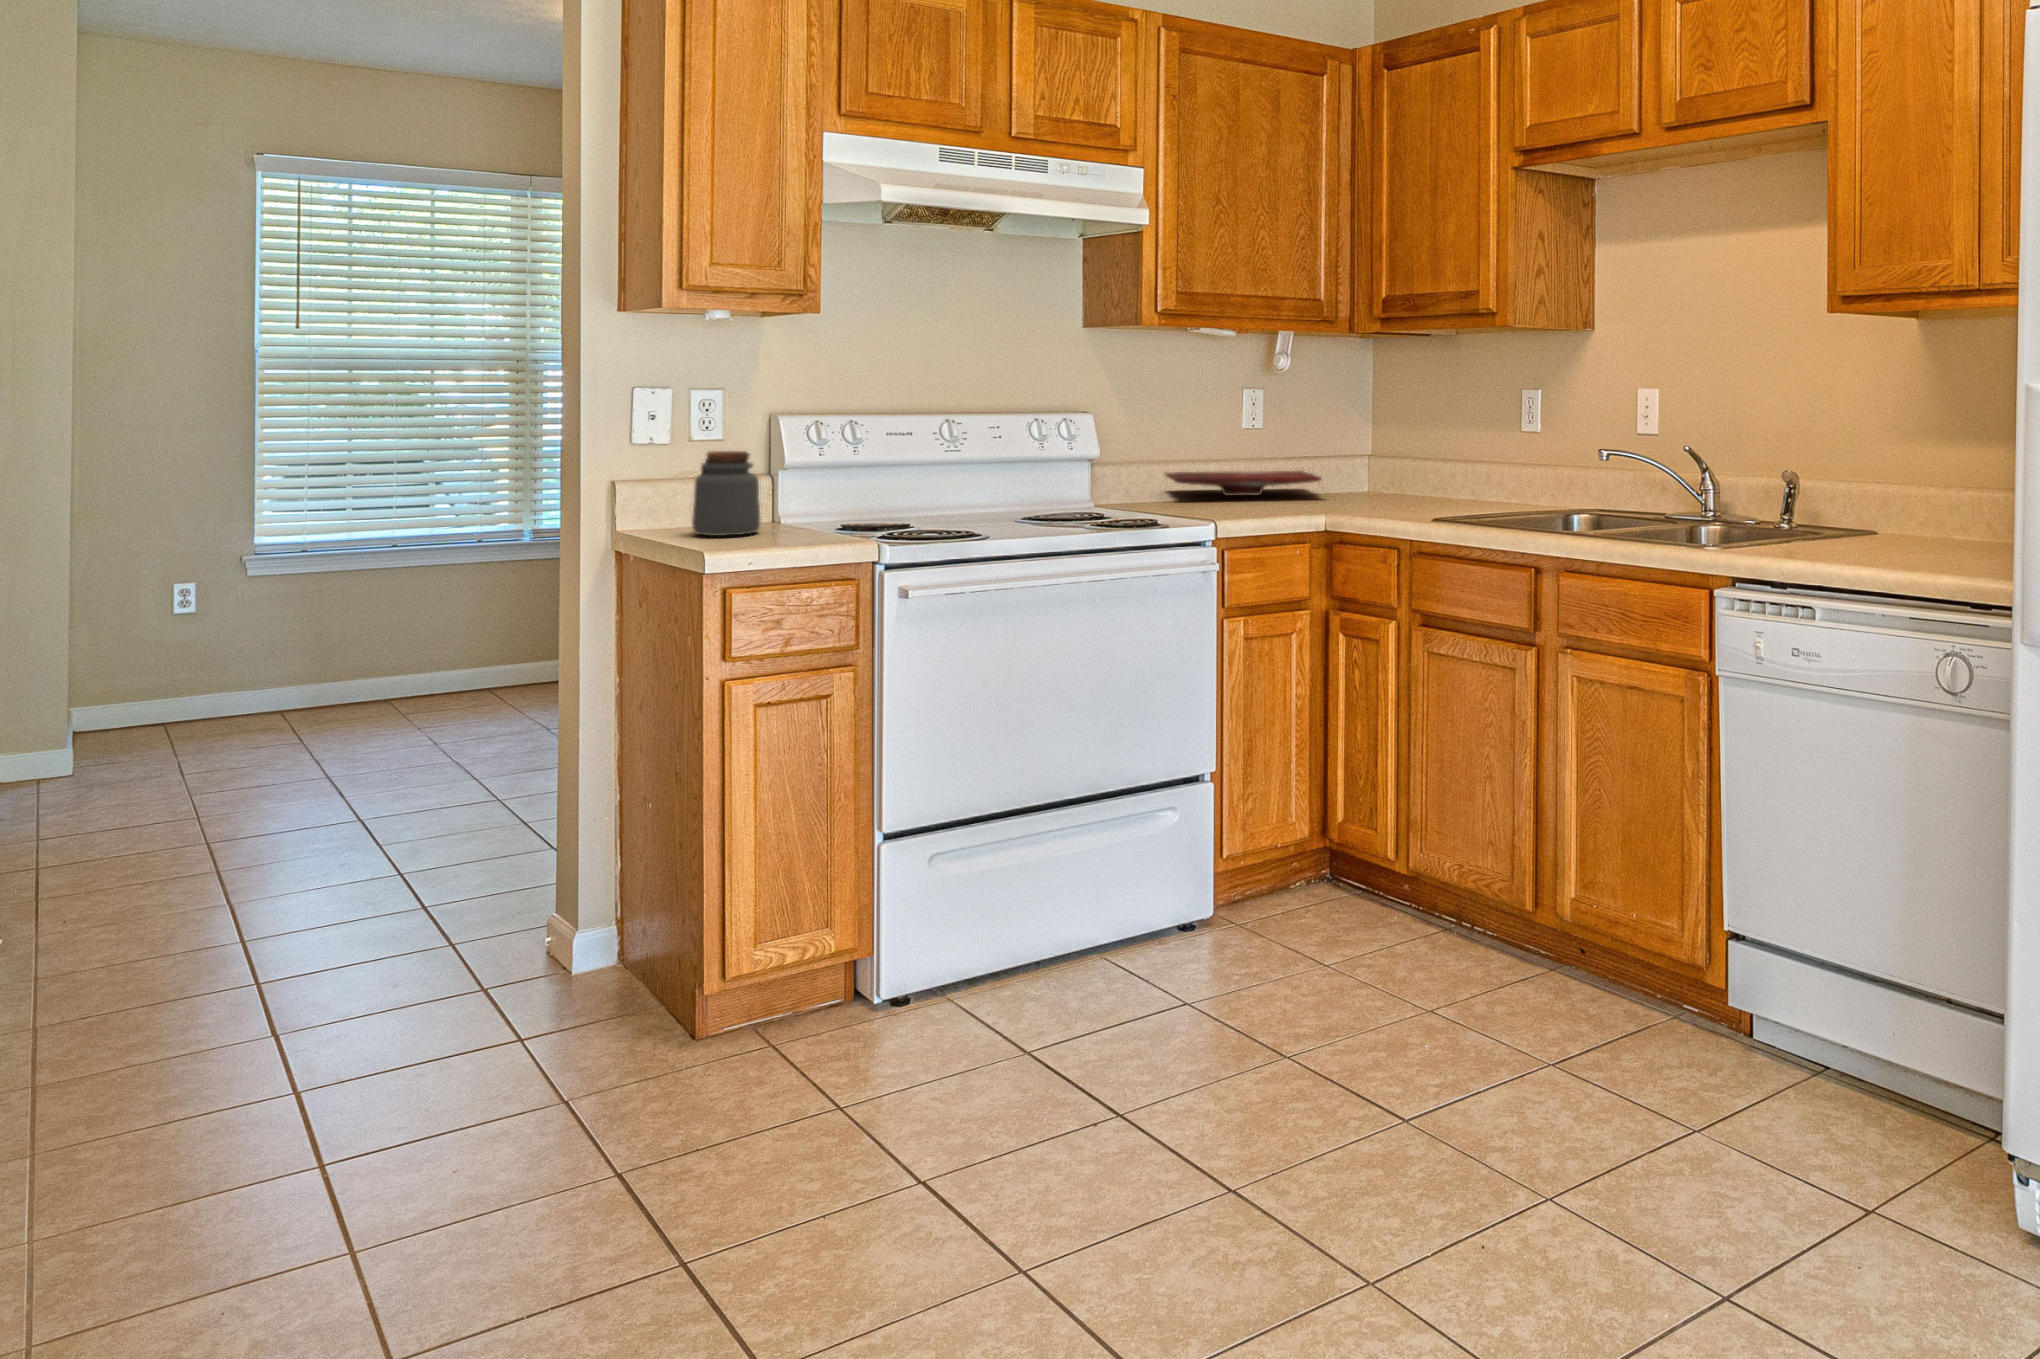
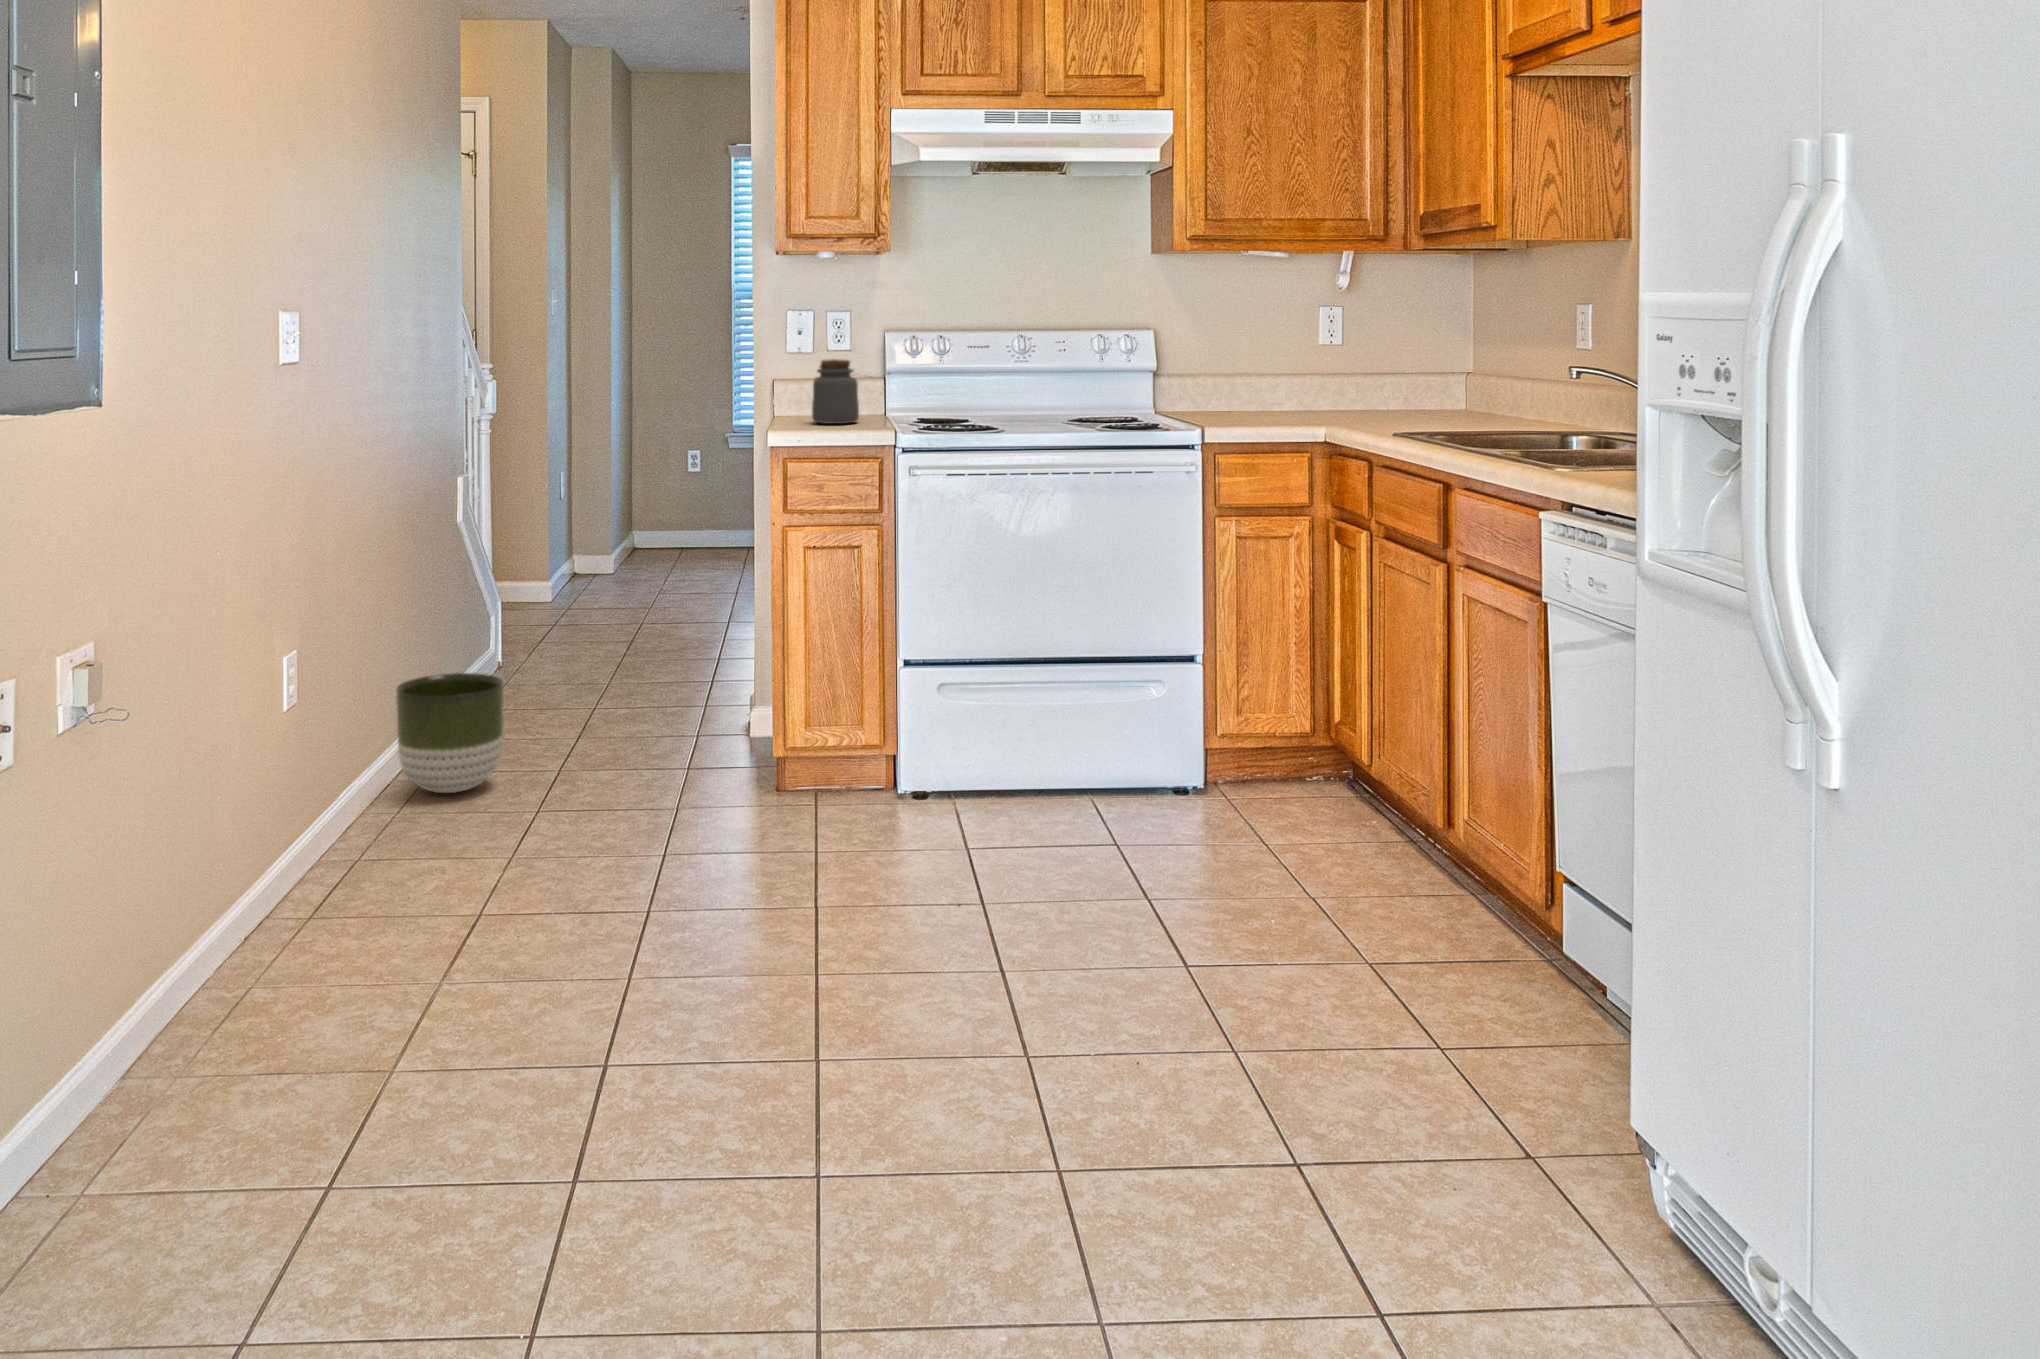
cutting board: present [1166,471,1321,496] -> none [1221,388,1373,411]
planter: none [29,963,244,1176] -> present [396,673,504,793]

